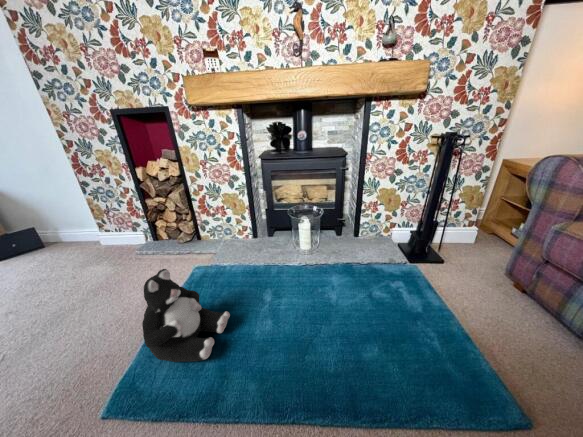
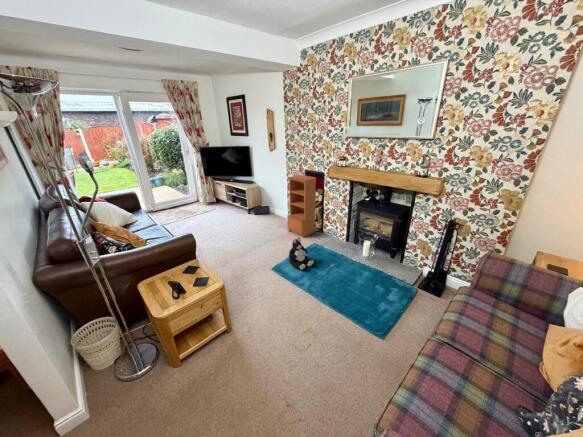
bookcase: none [57,119,181,265] -> present [287,175,316,237]

